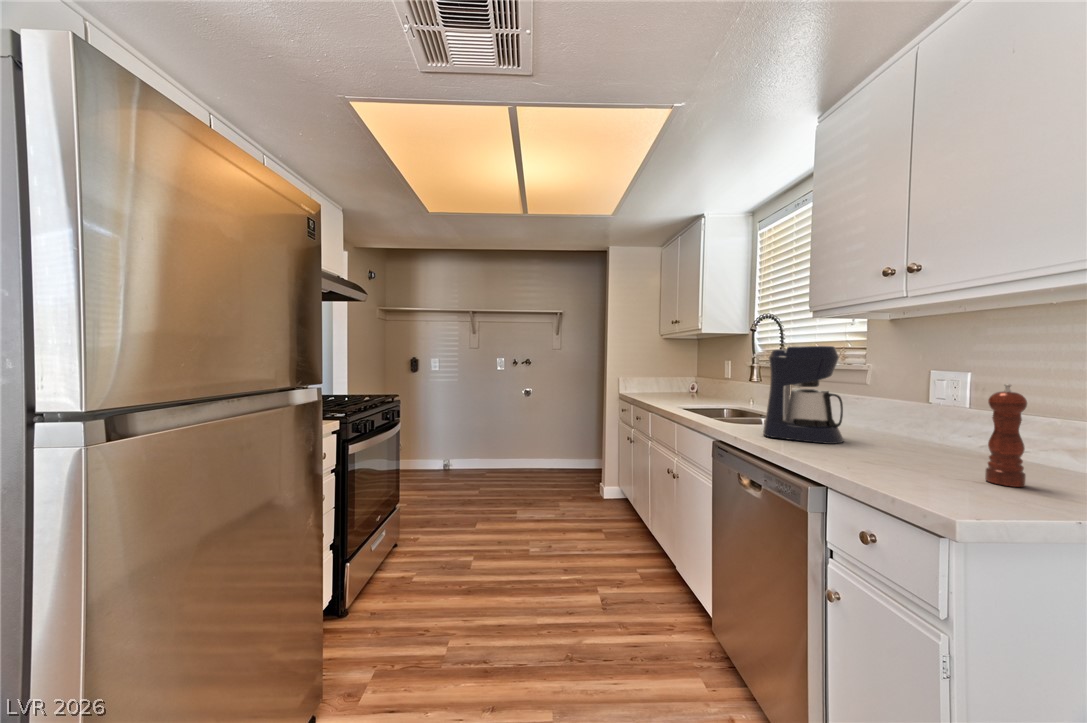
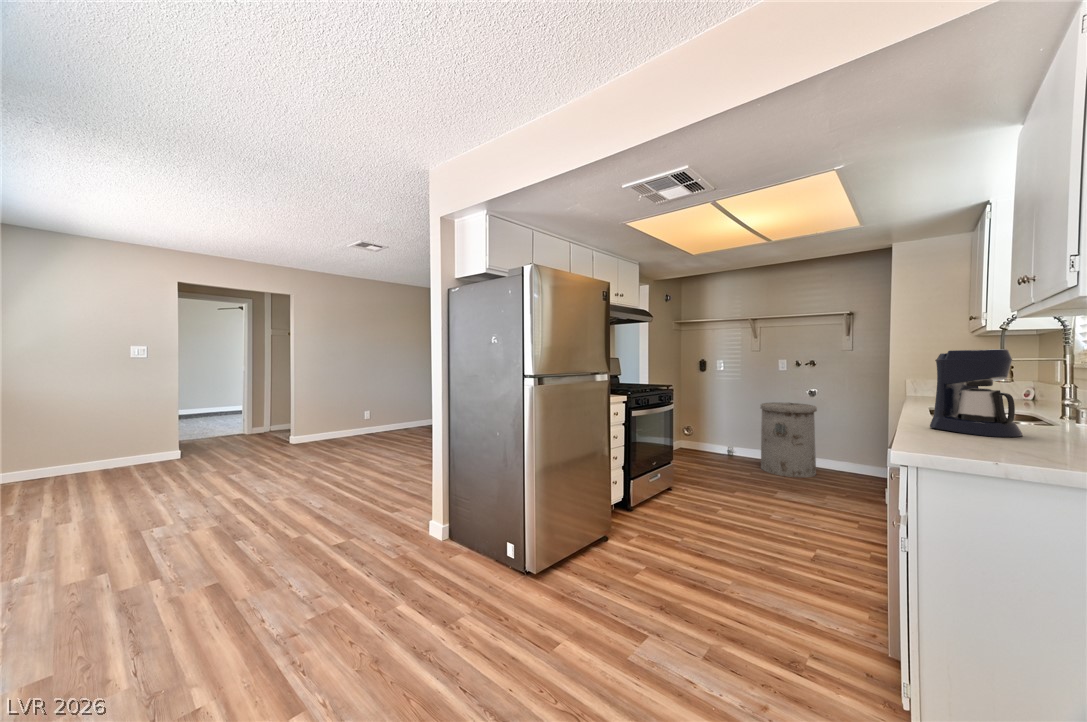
pepper mill: present [985,384,1027,487] -> none [1024,382,1056,462]
trash can: none [484,404,536,485] -> present [760,402,817,478]

